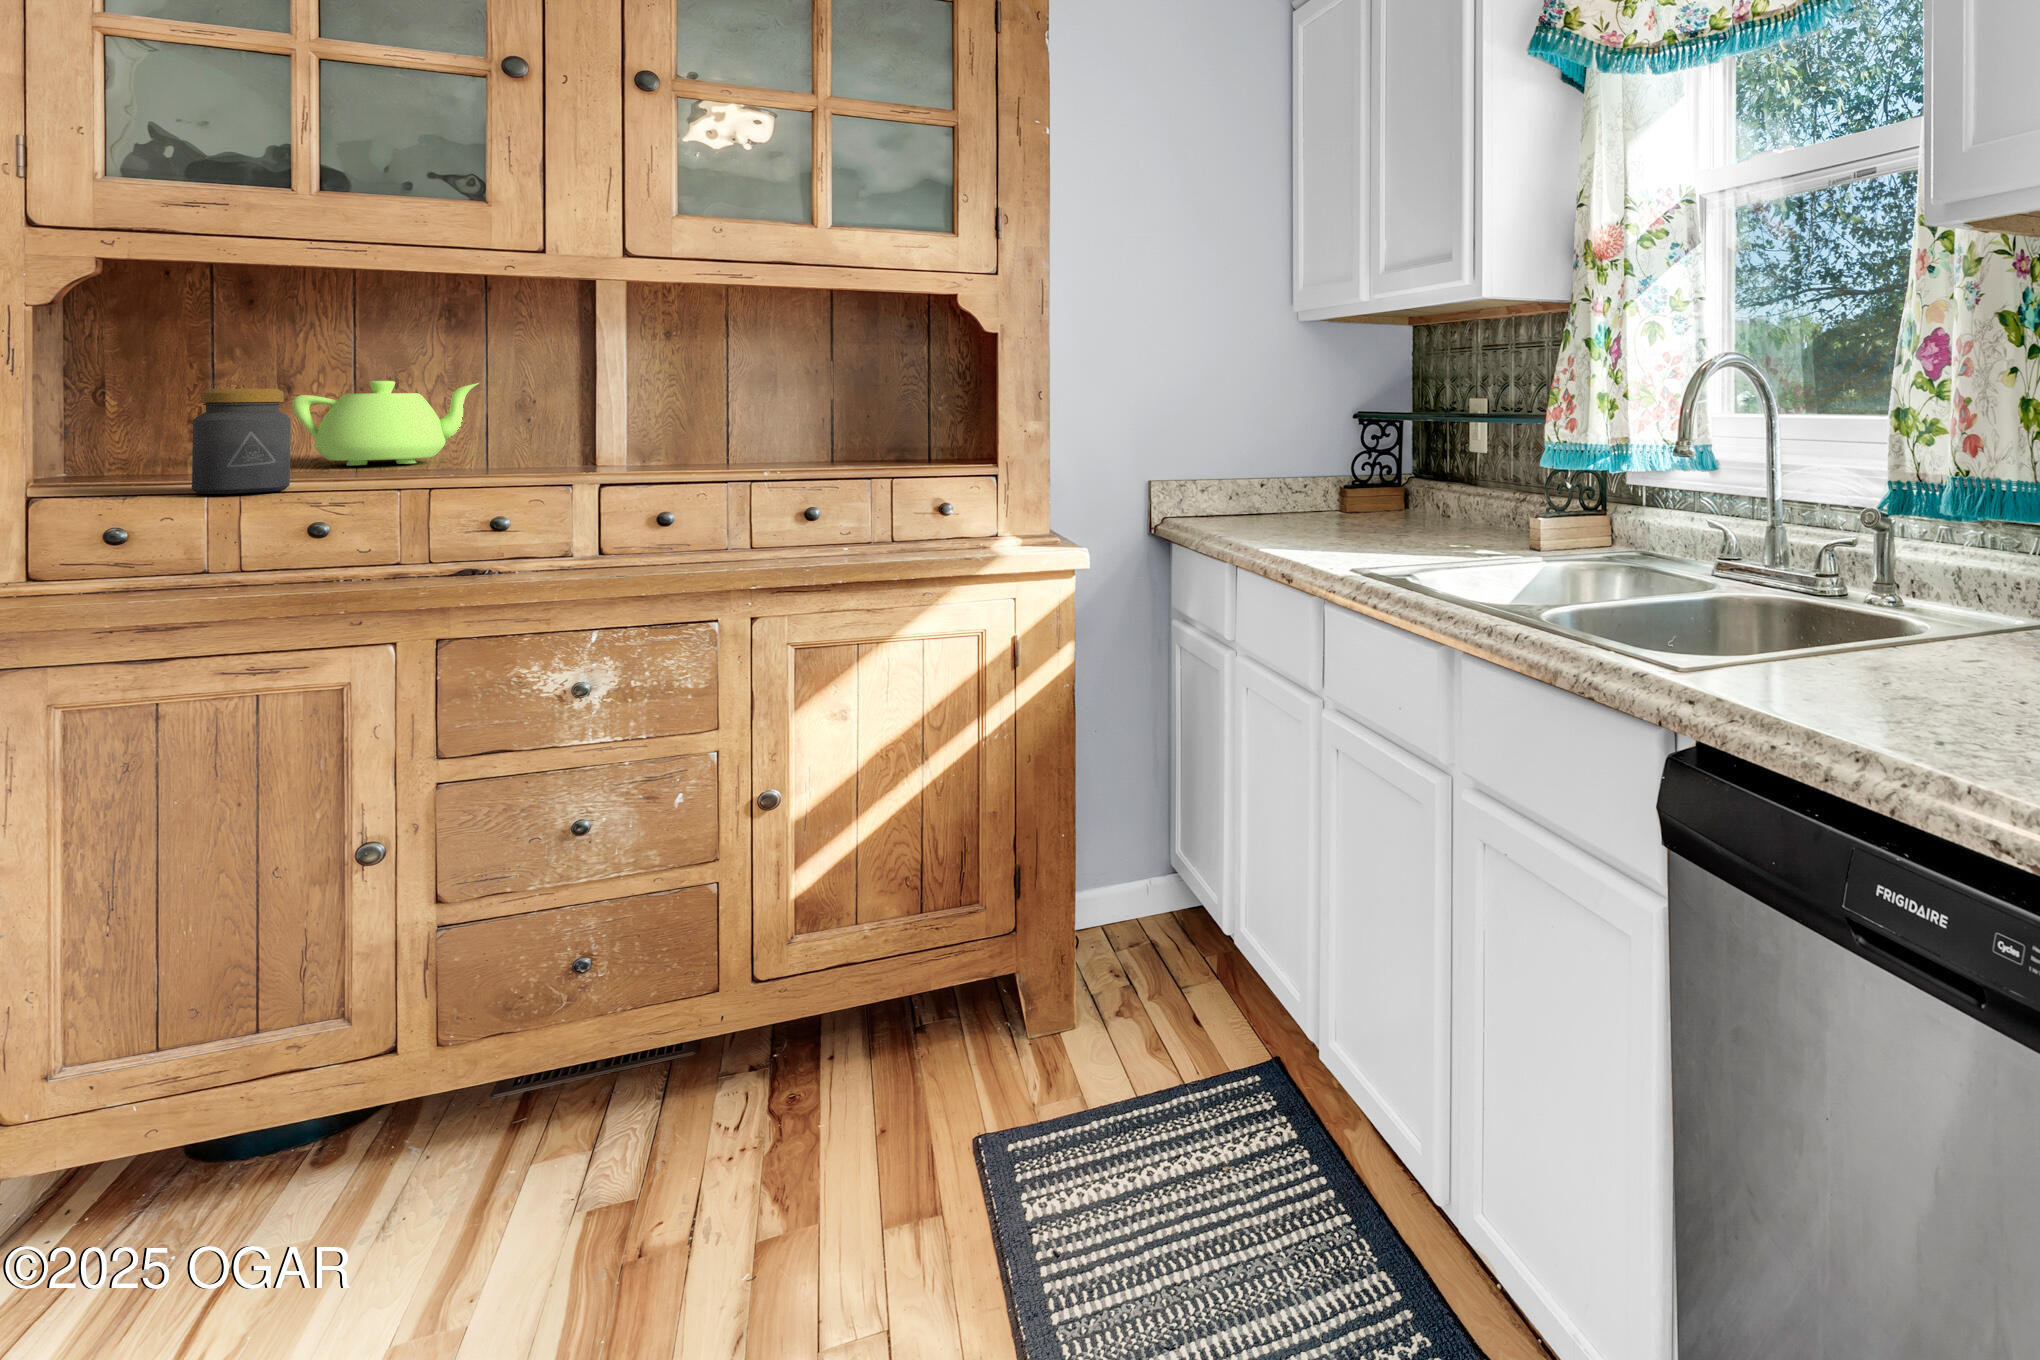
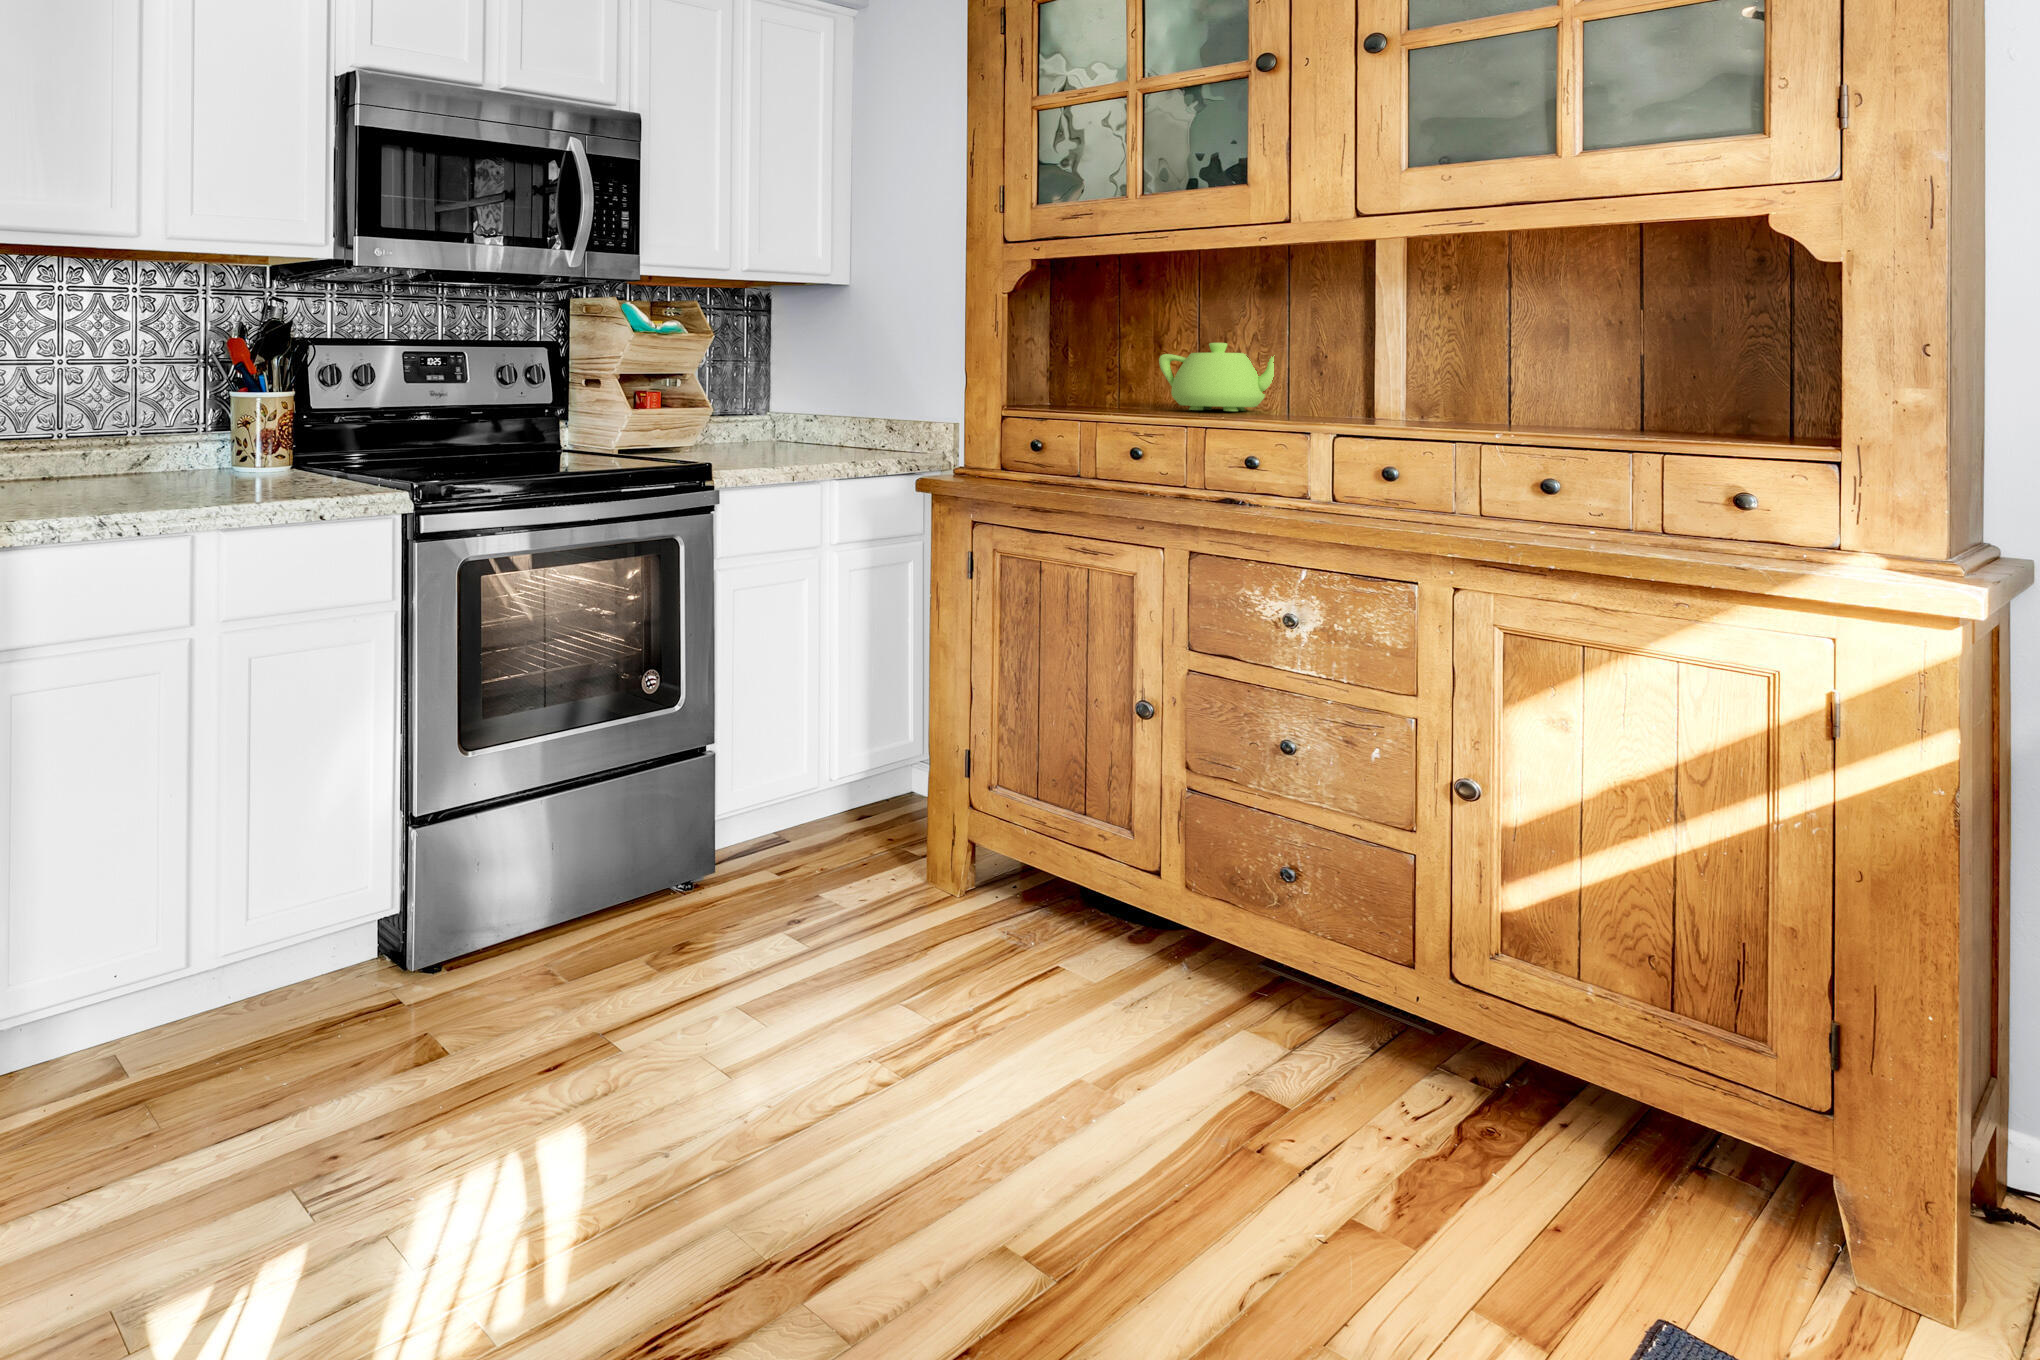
jar: present [192,388,291,494] -> none [1054,345,1111,421]

